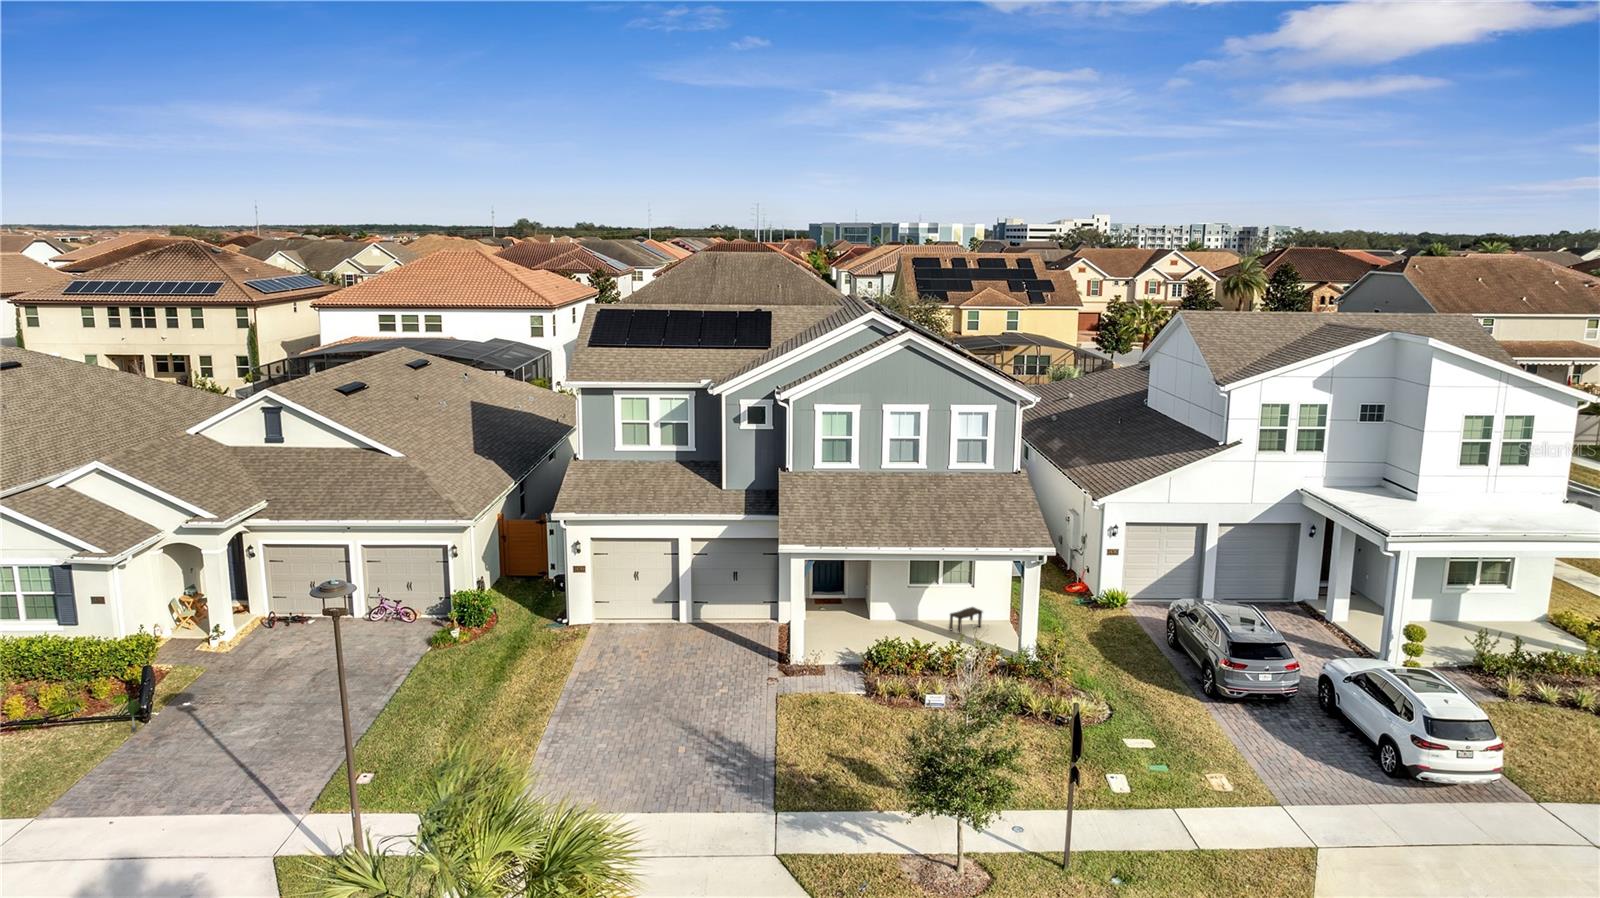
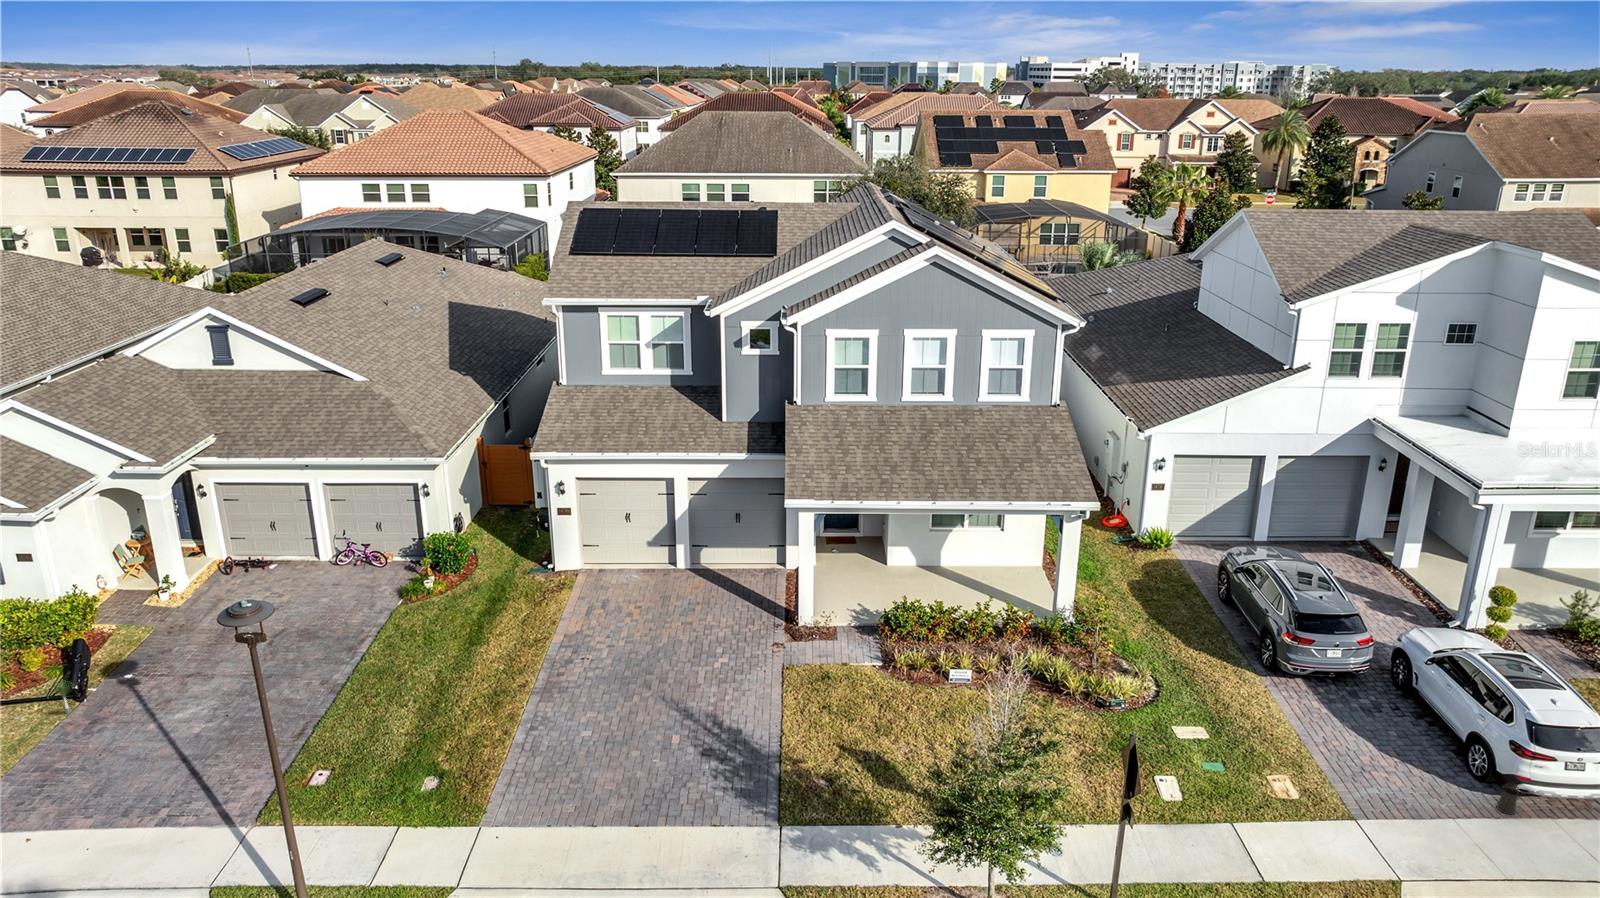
bench: present [949,607,982,633] -> none [974,551,1011,583]
watering can: none [1403,769,1422,801] -> present [1496,784,1519,815]

